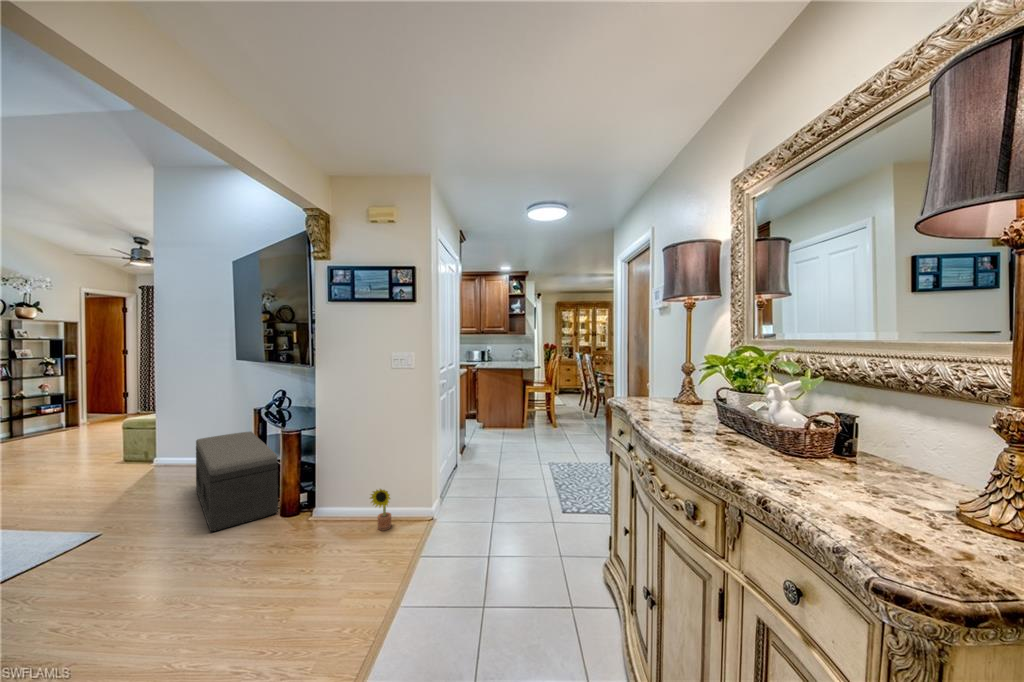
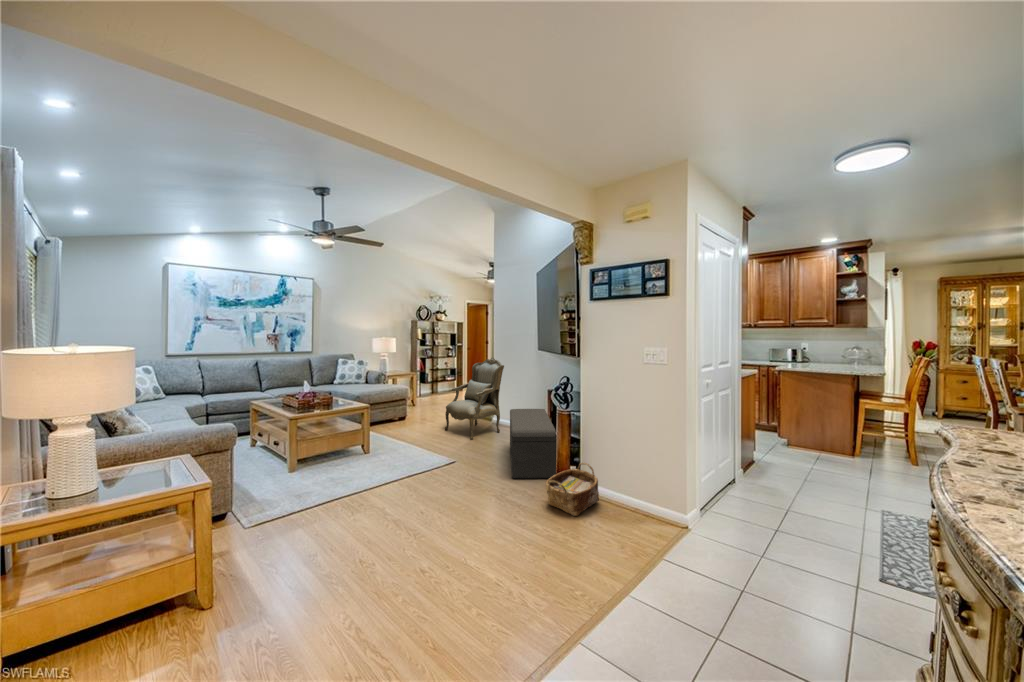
armchair: none [53,372,180,495] -> present [445,358,504,440]
woven basket: none [272,485,341,551] -> present [546,463,599,516]
decorative plant: present [370,489,391,530] -> none [621,478,643,520]

